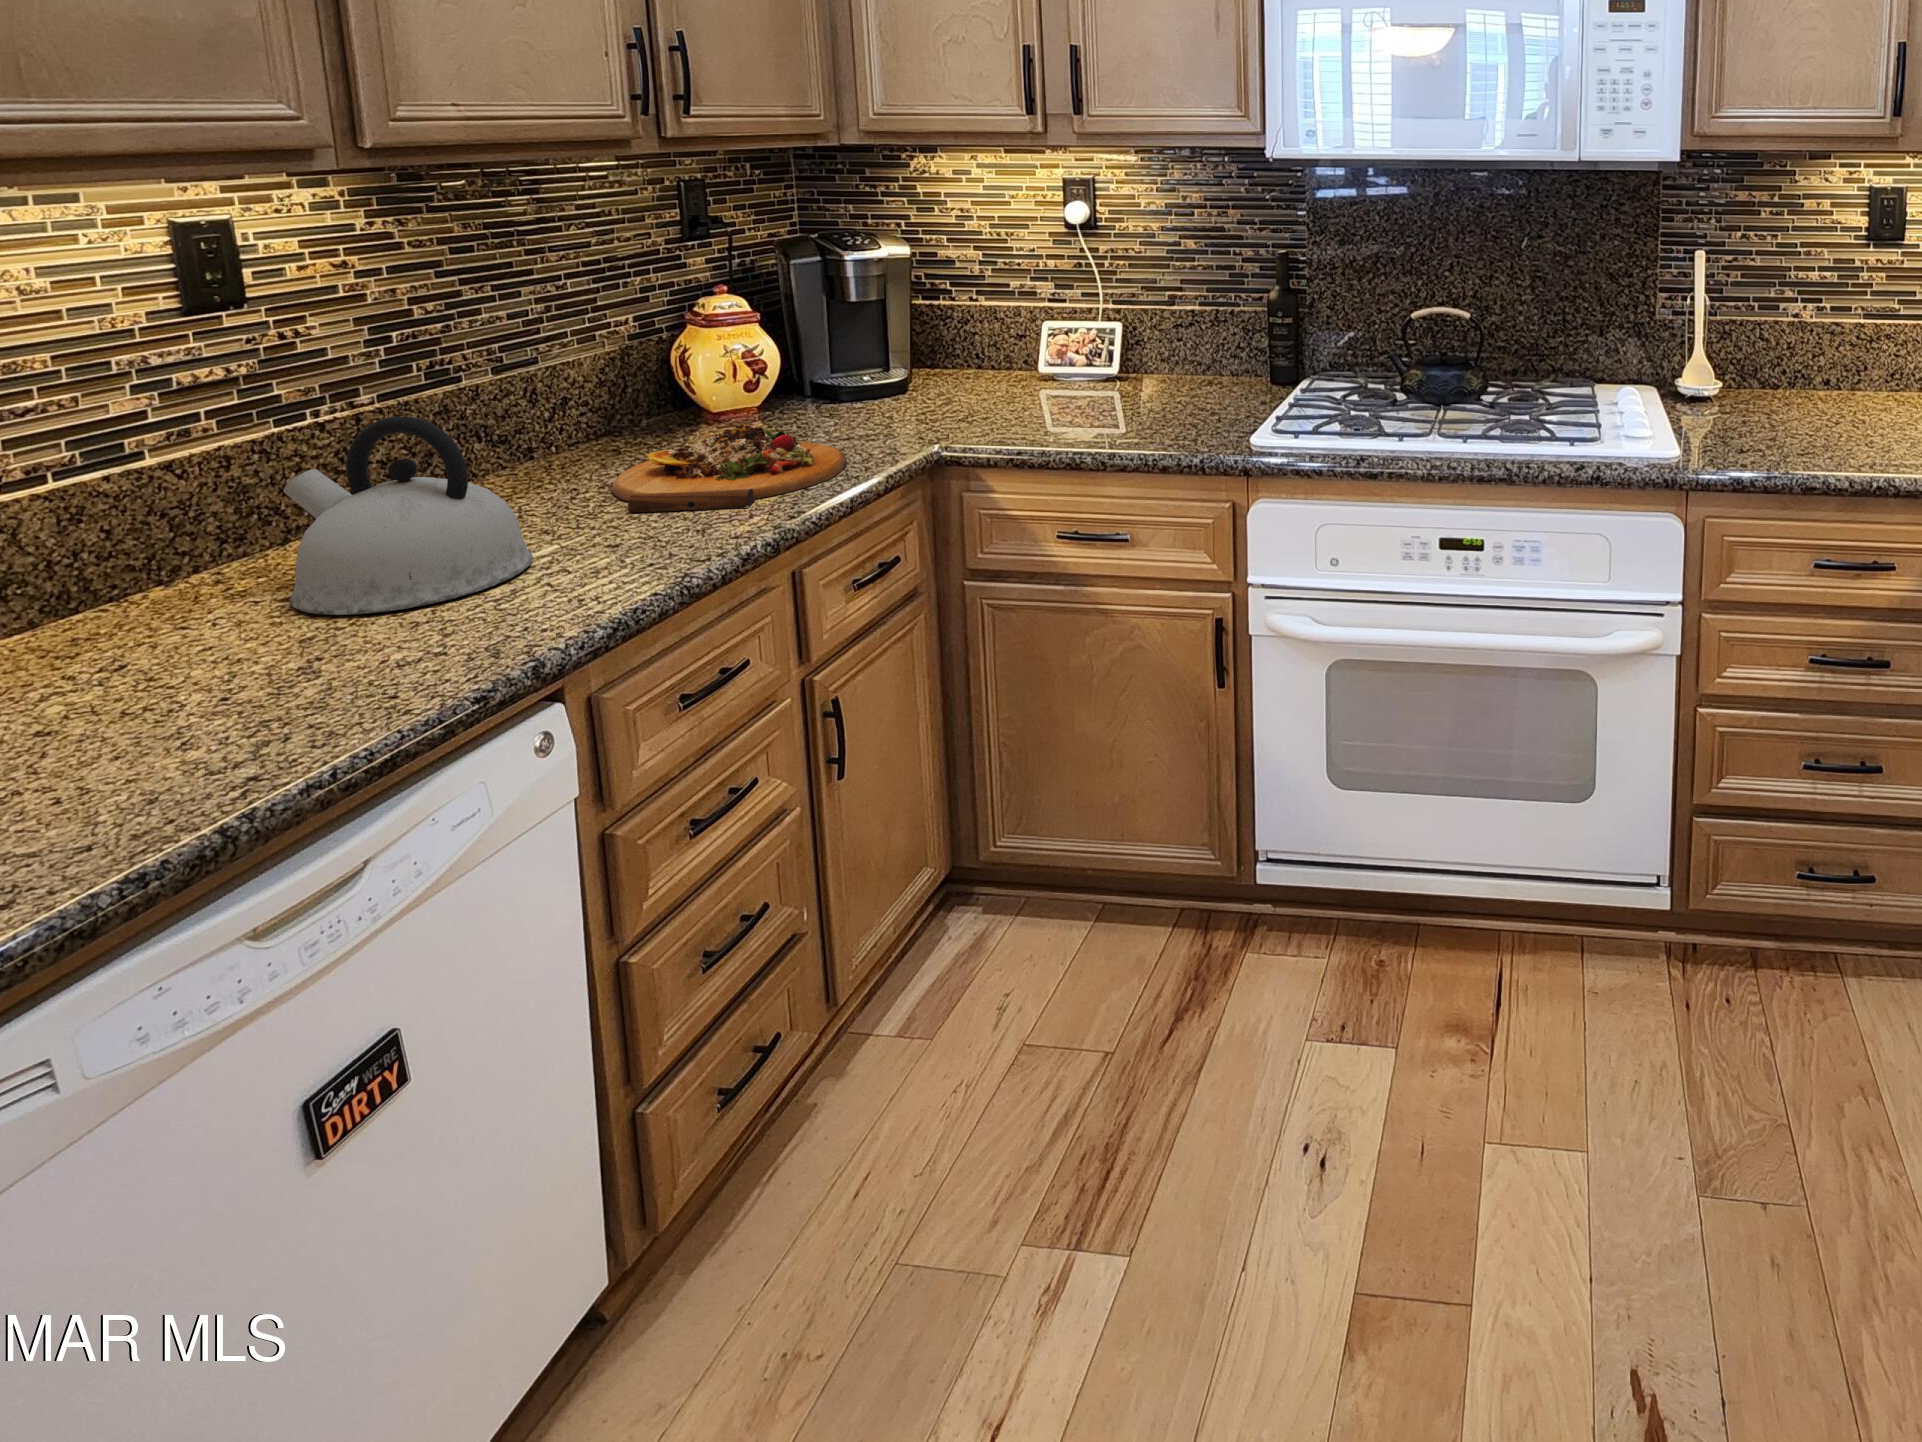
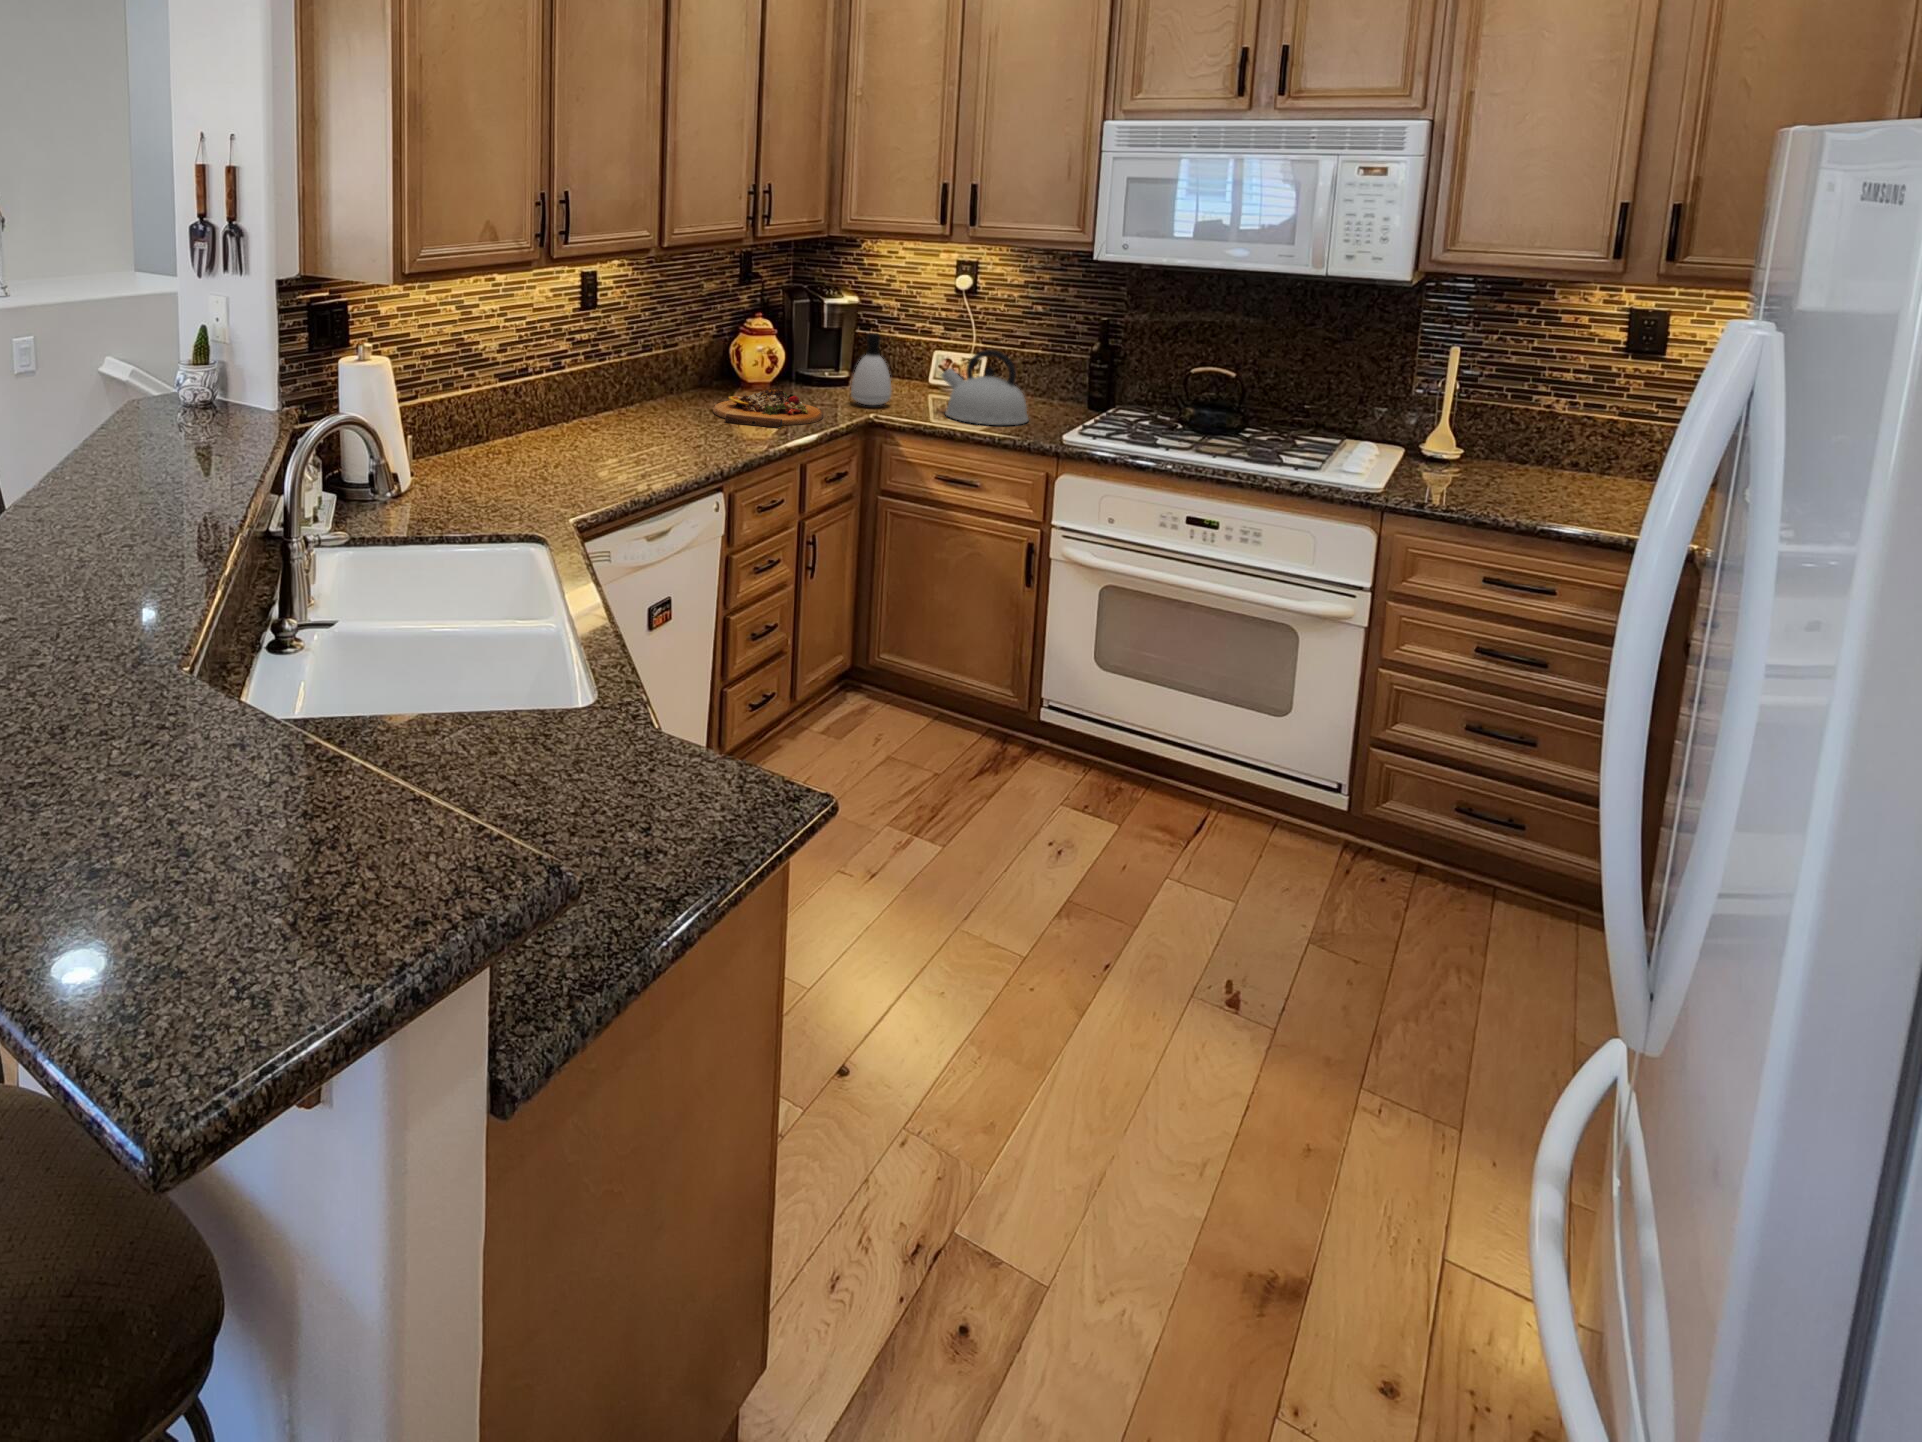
soap dispenser: none [902,302,974,427] -> present [851,333,892,405]
kettle: present [284,416,533,615] -> present [942,350,1029,425]

